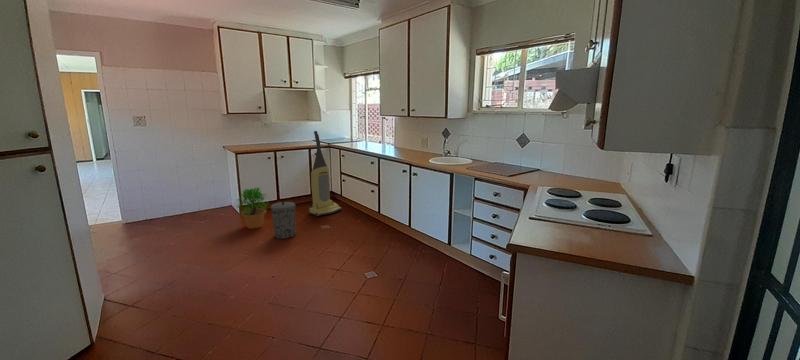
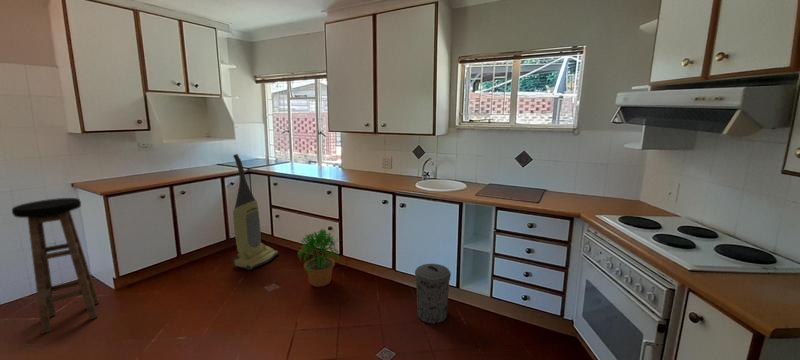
bar stool: none [190,152,229,229] -> present [12,198,99,333]
potted plant: present [238,188,268,229] -> present [298,230,340,287]
trash can: present [271,202,296,239] -> present [415,264,451,324]

